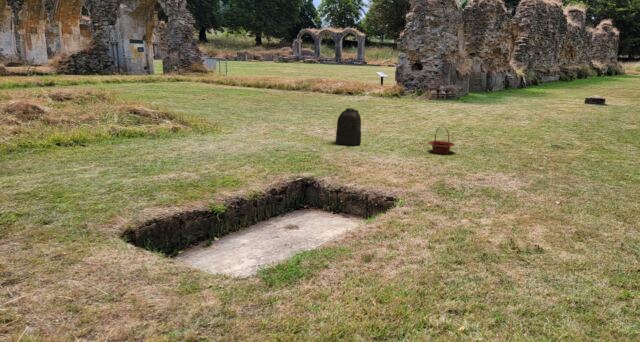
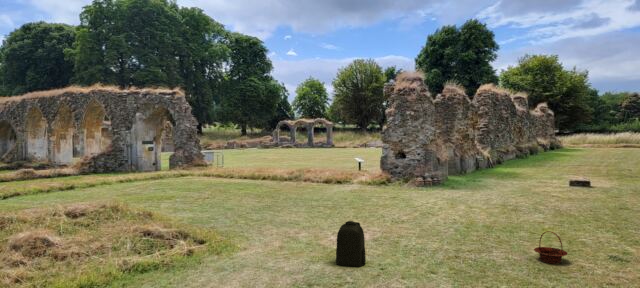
basket: present [429,127,455,154] -> present [534,231,568,264]

